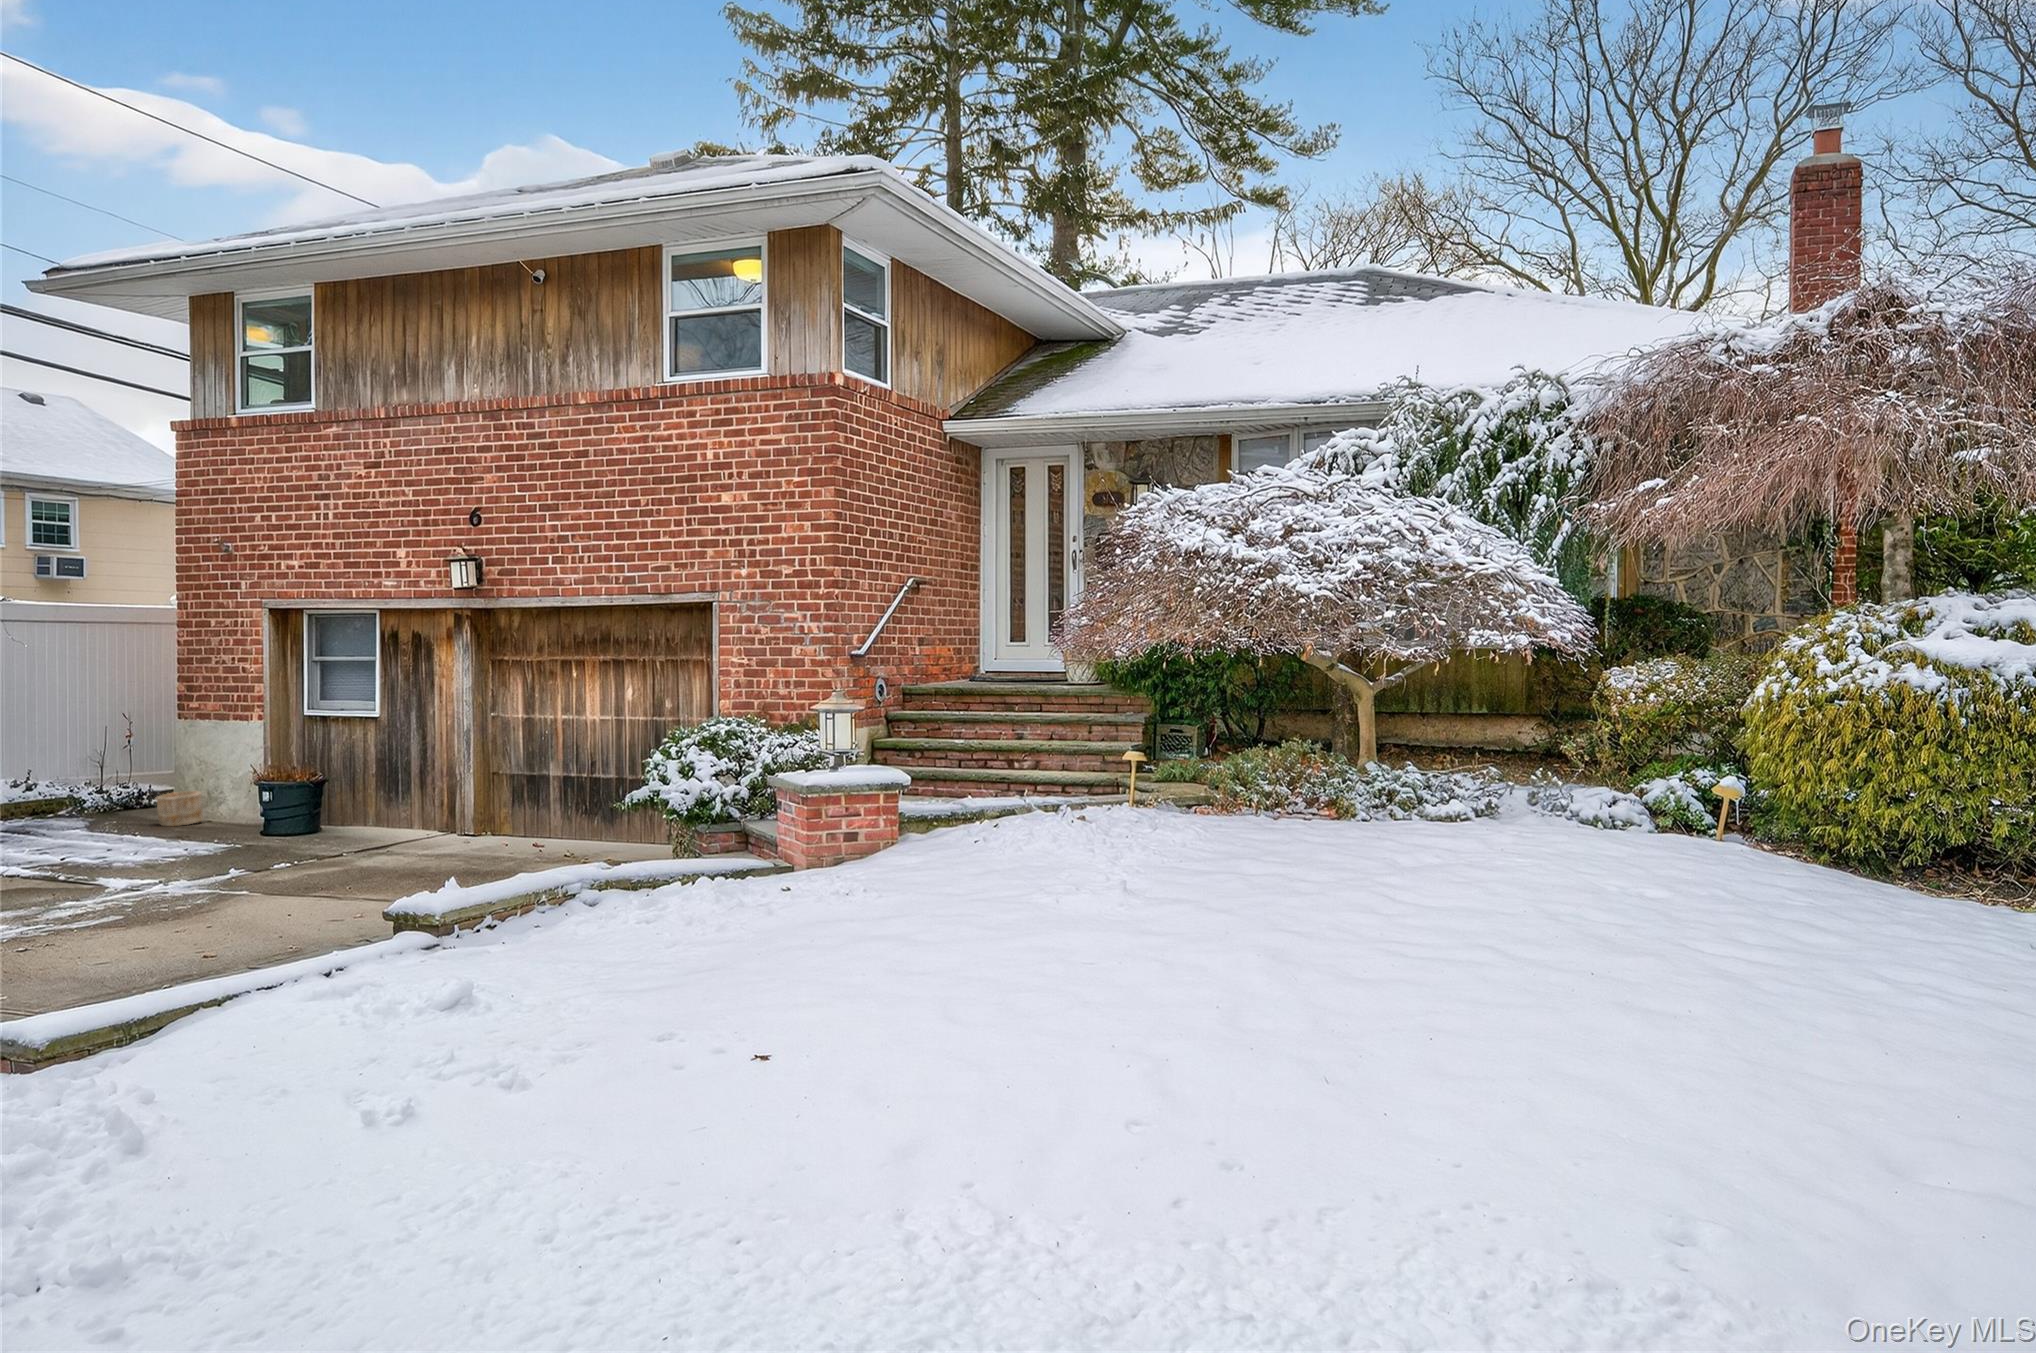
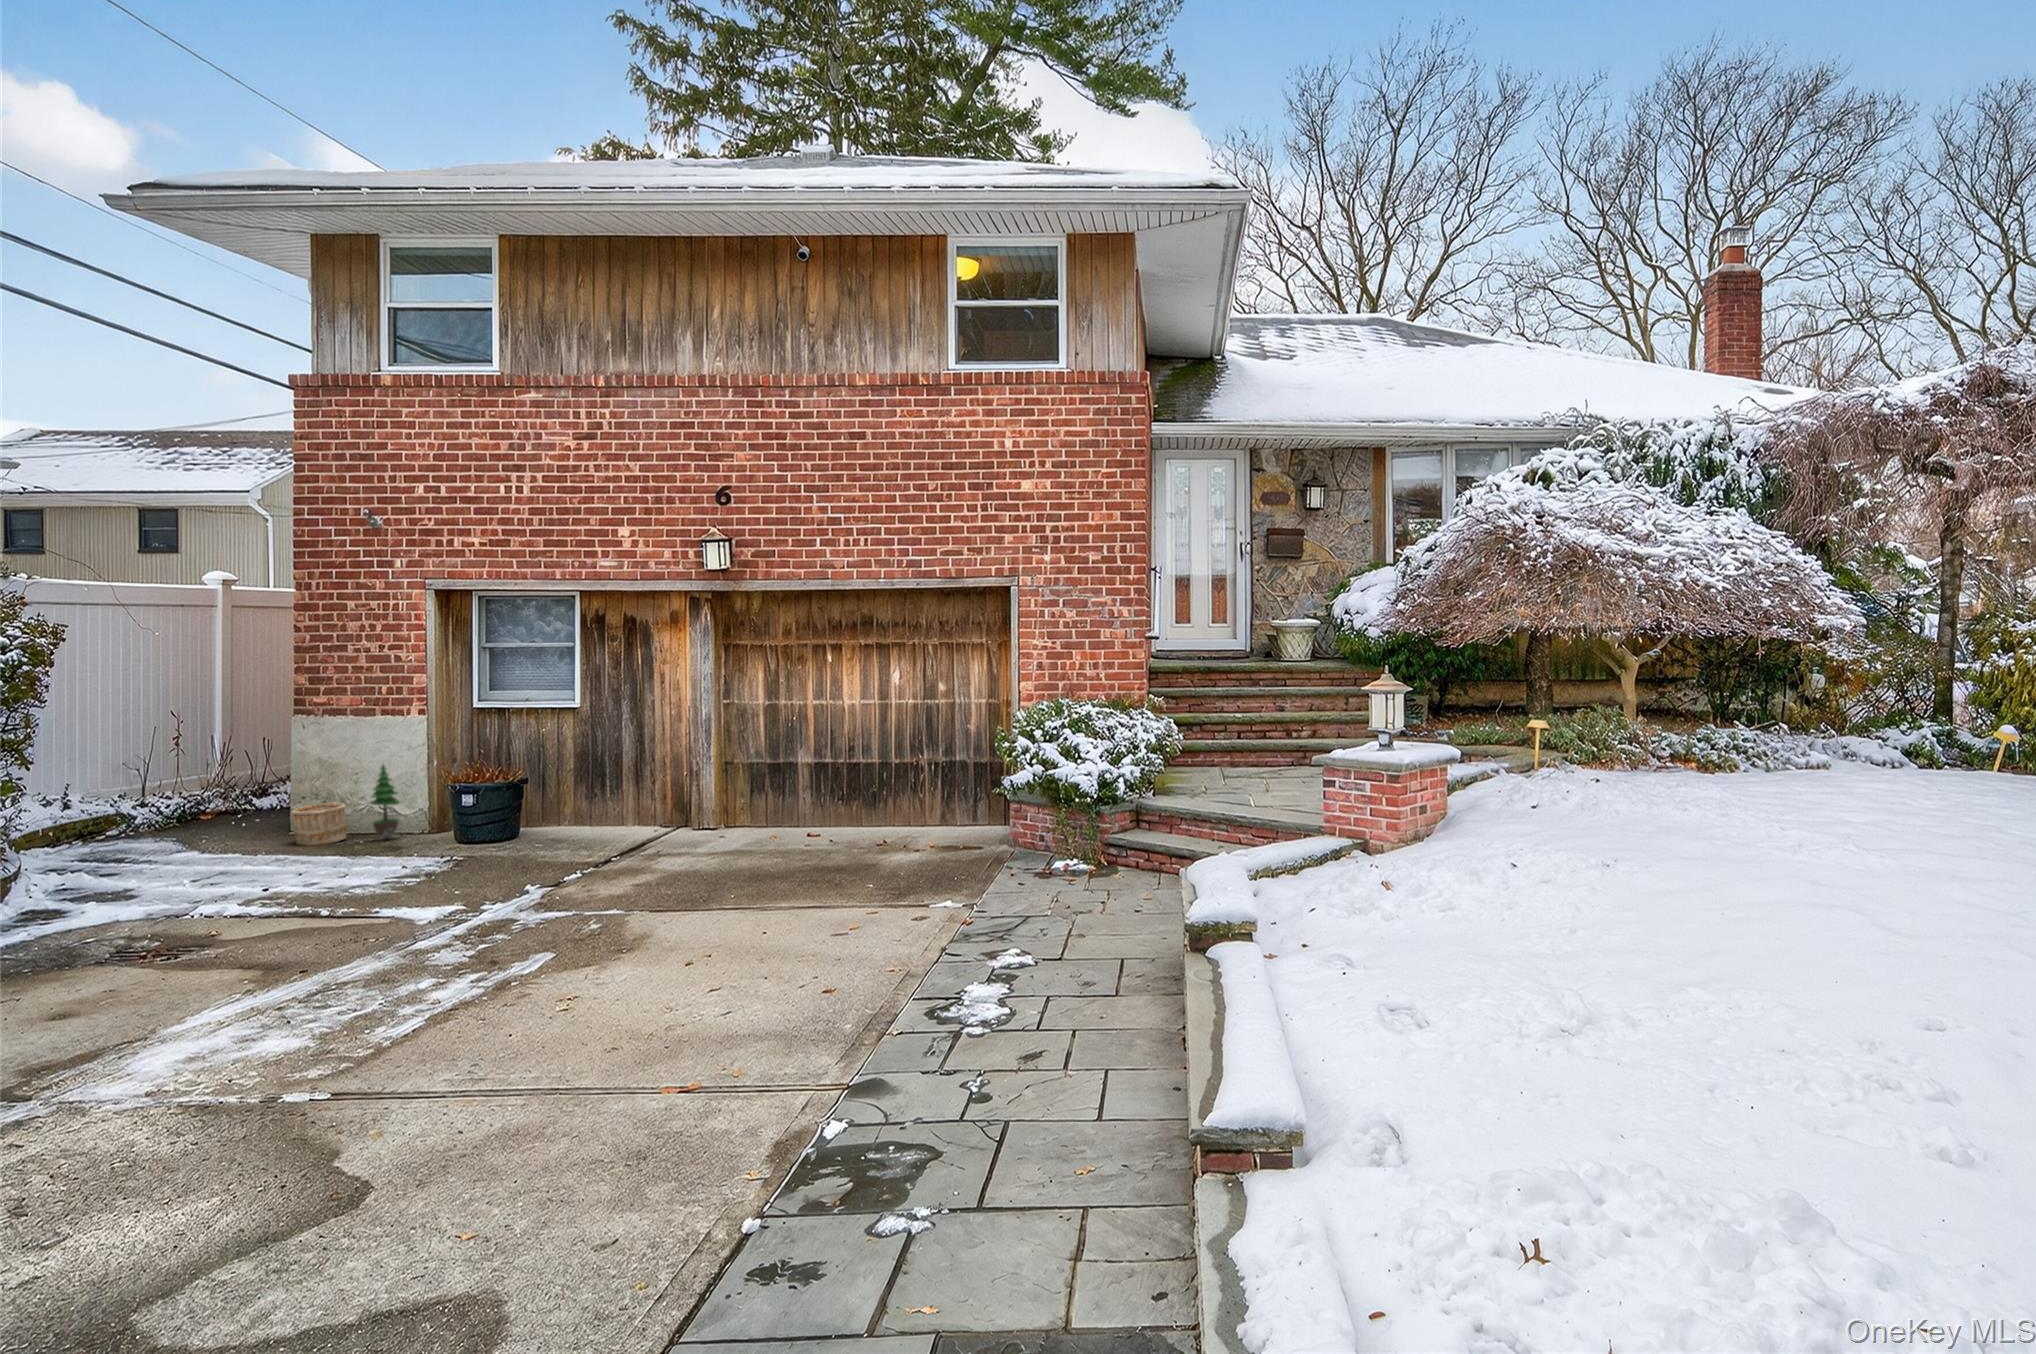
potted tree: none [213,759,241,825] -> present [370,764,400,839]

